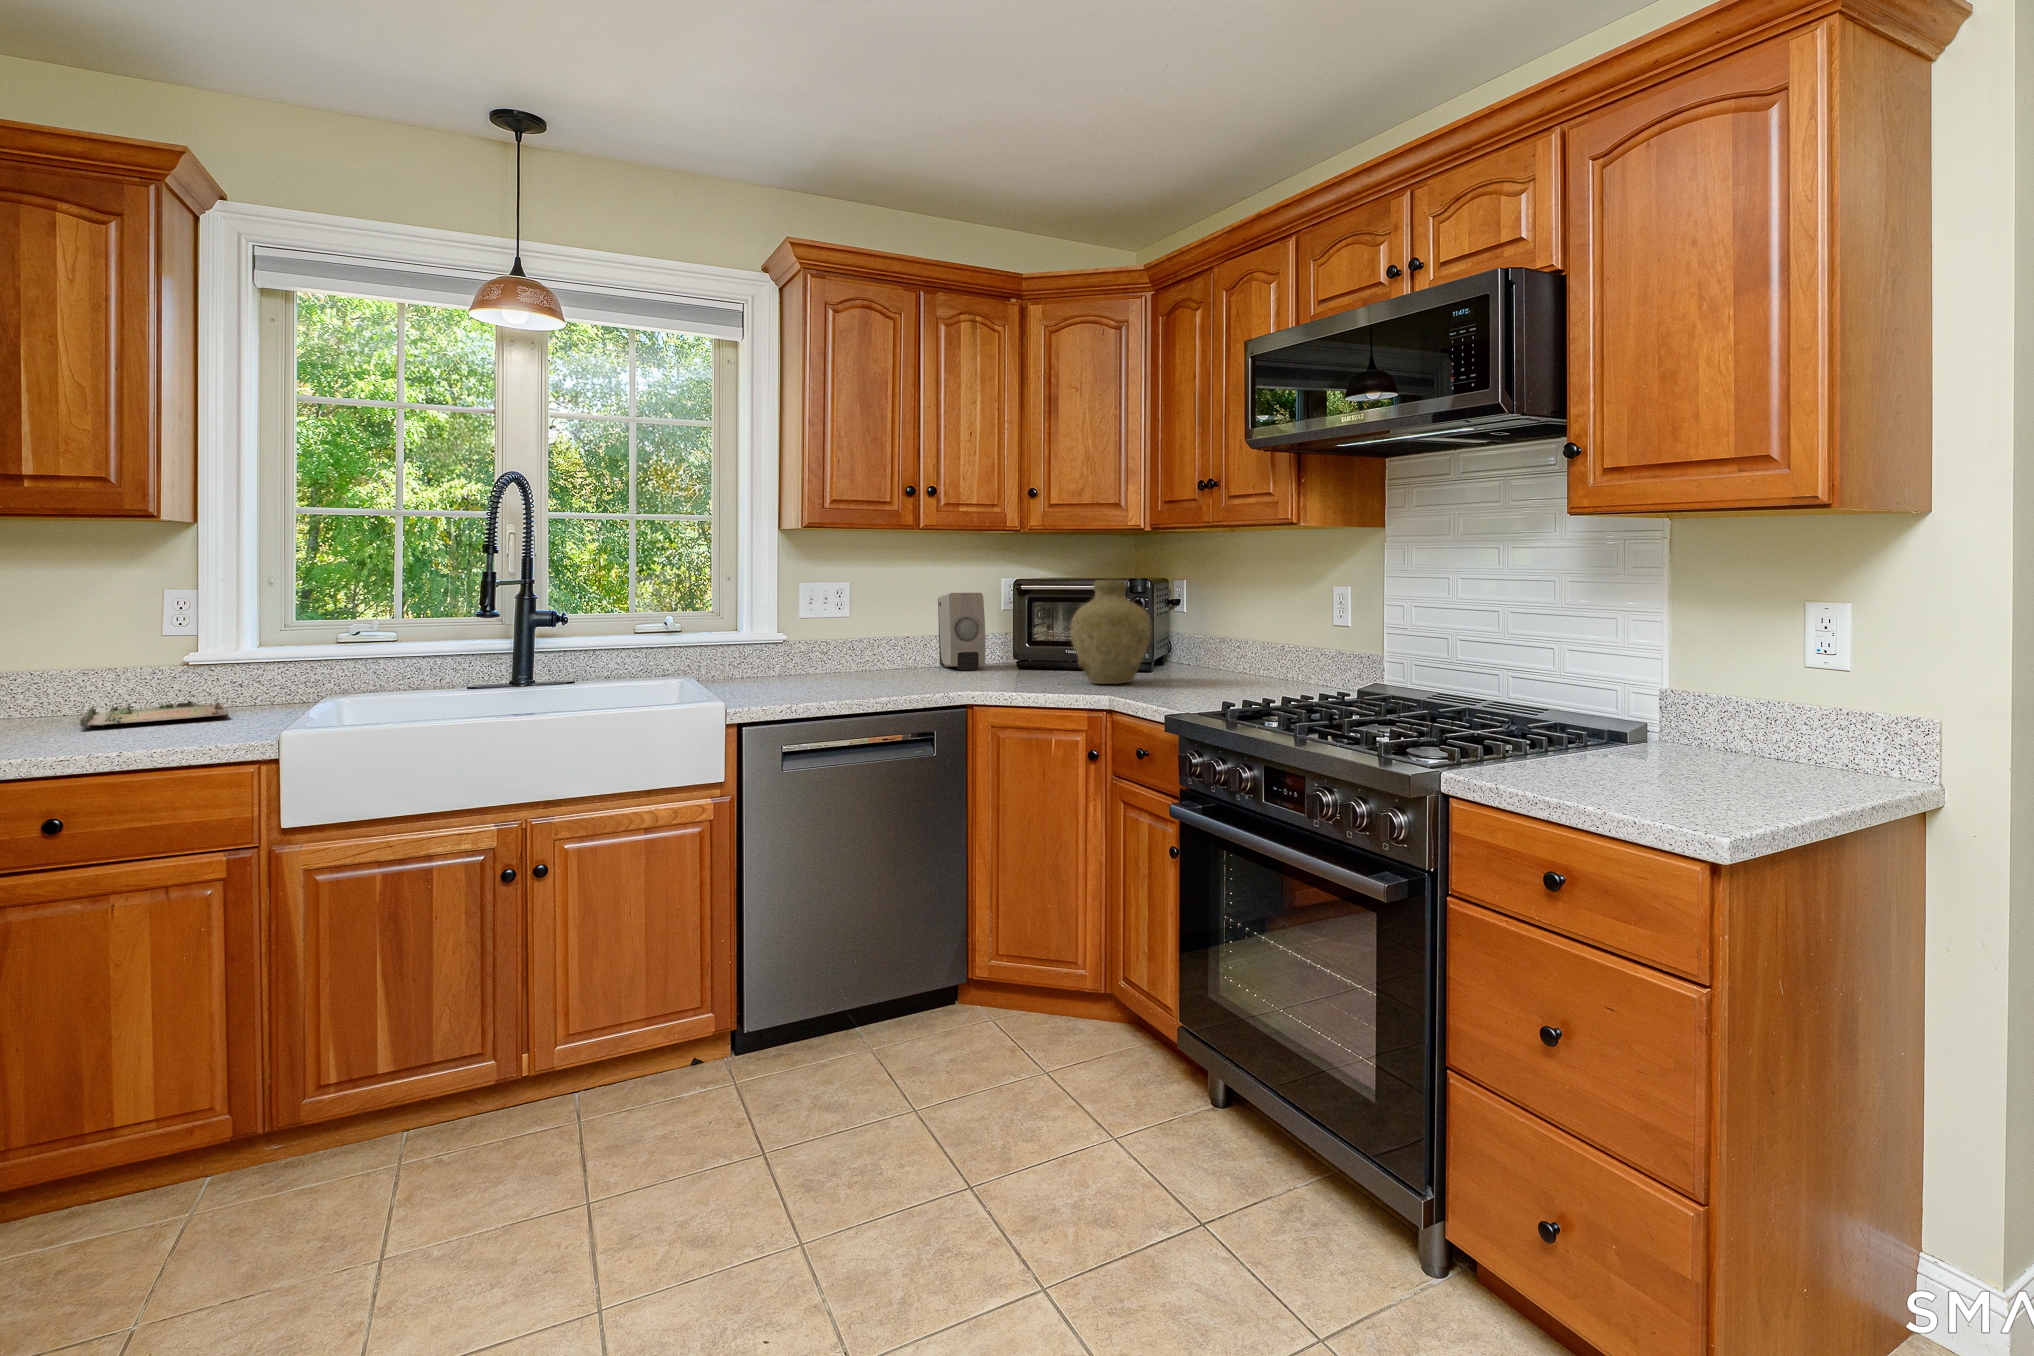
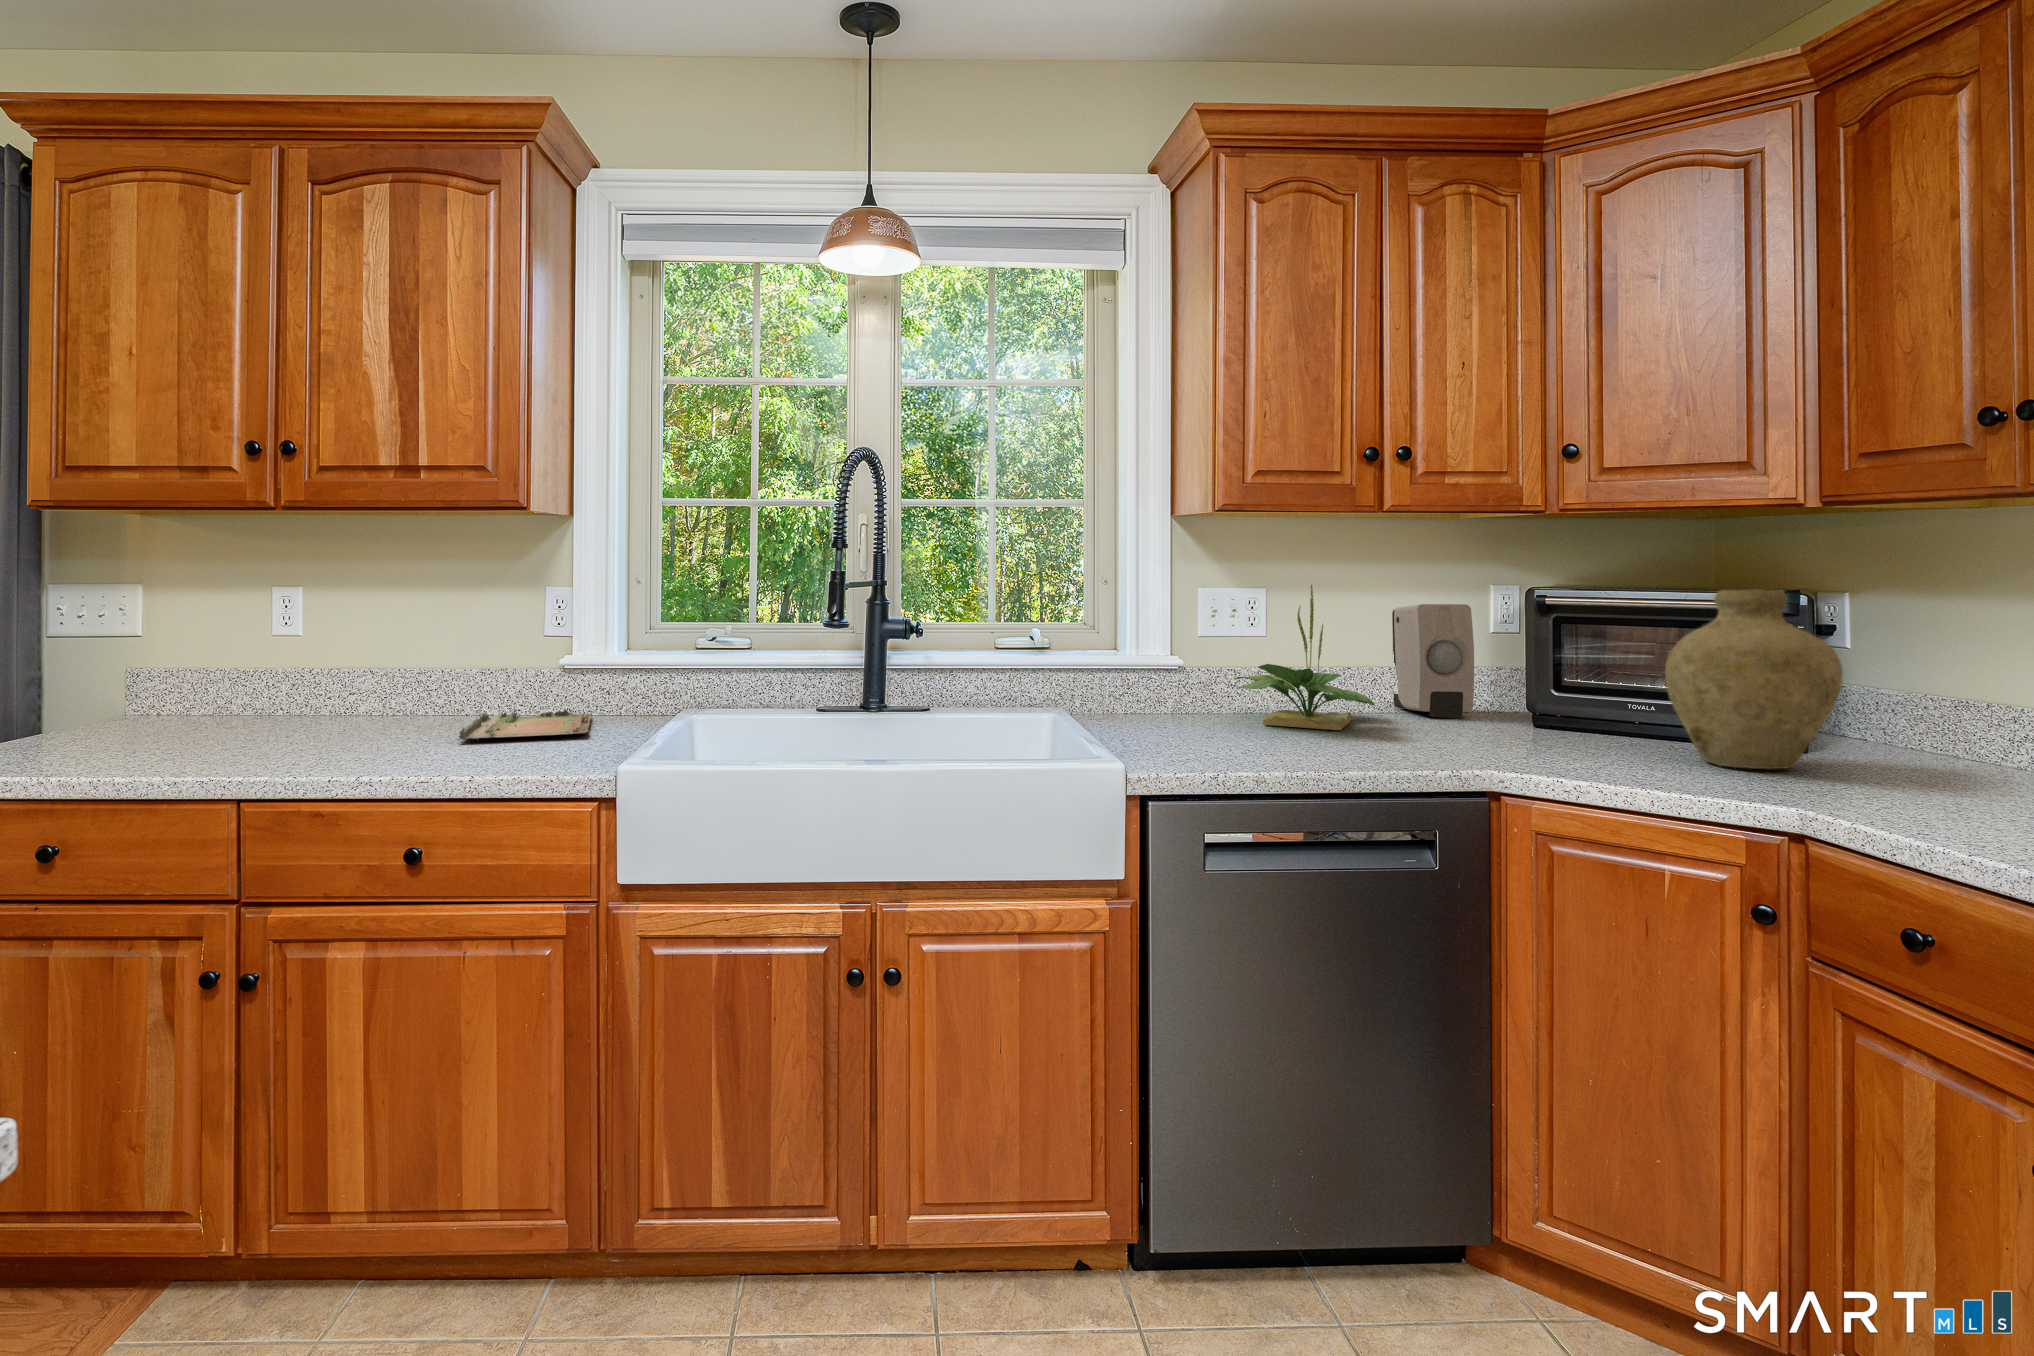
potted plant: none [820,579,917,680] -> present [1235,584,1375,730]

